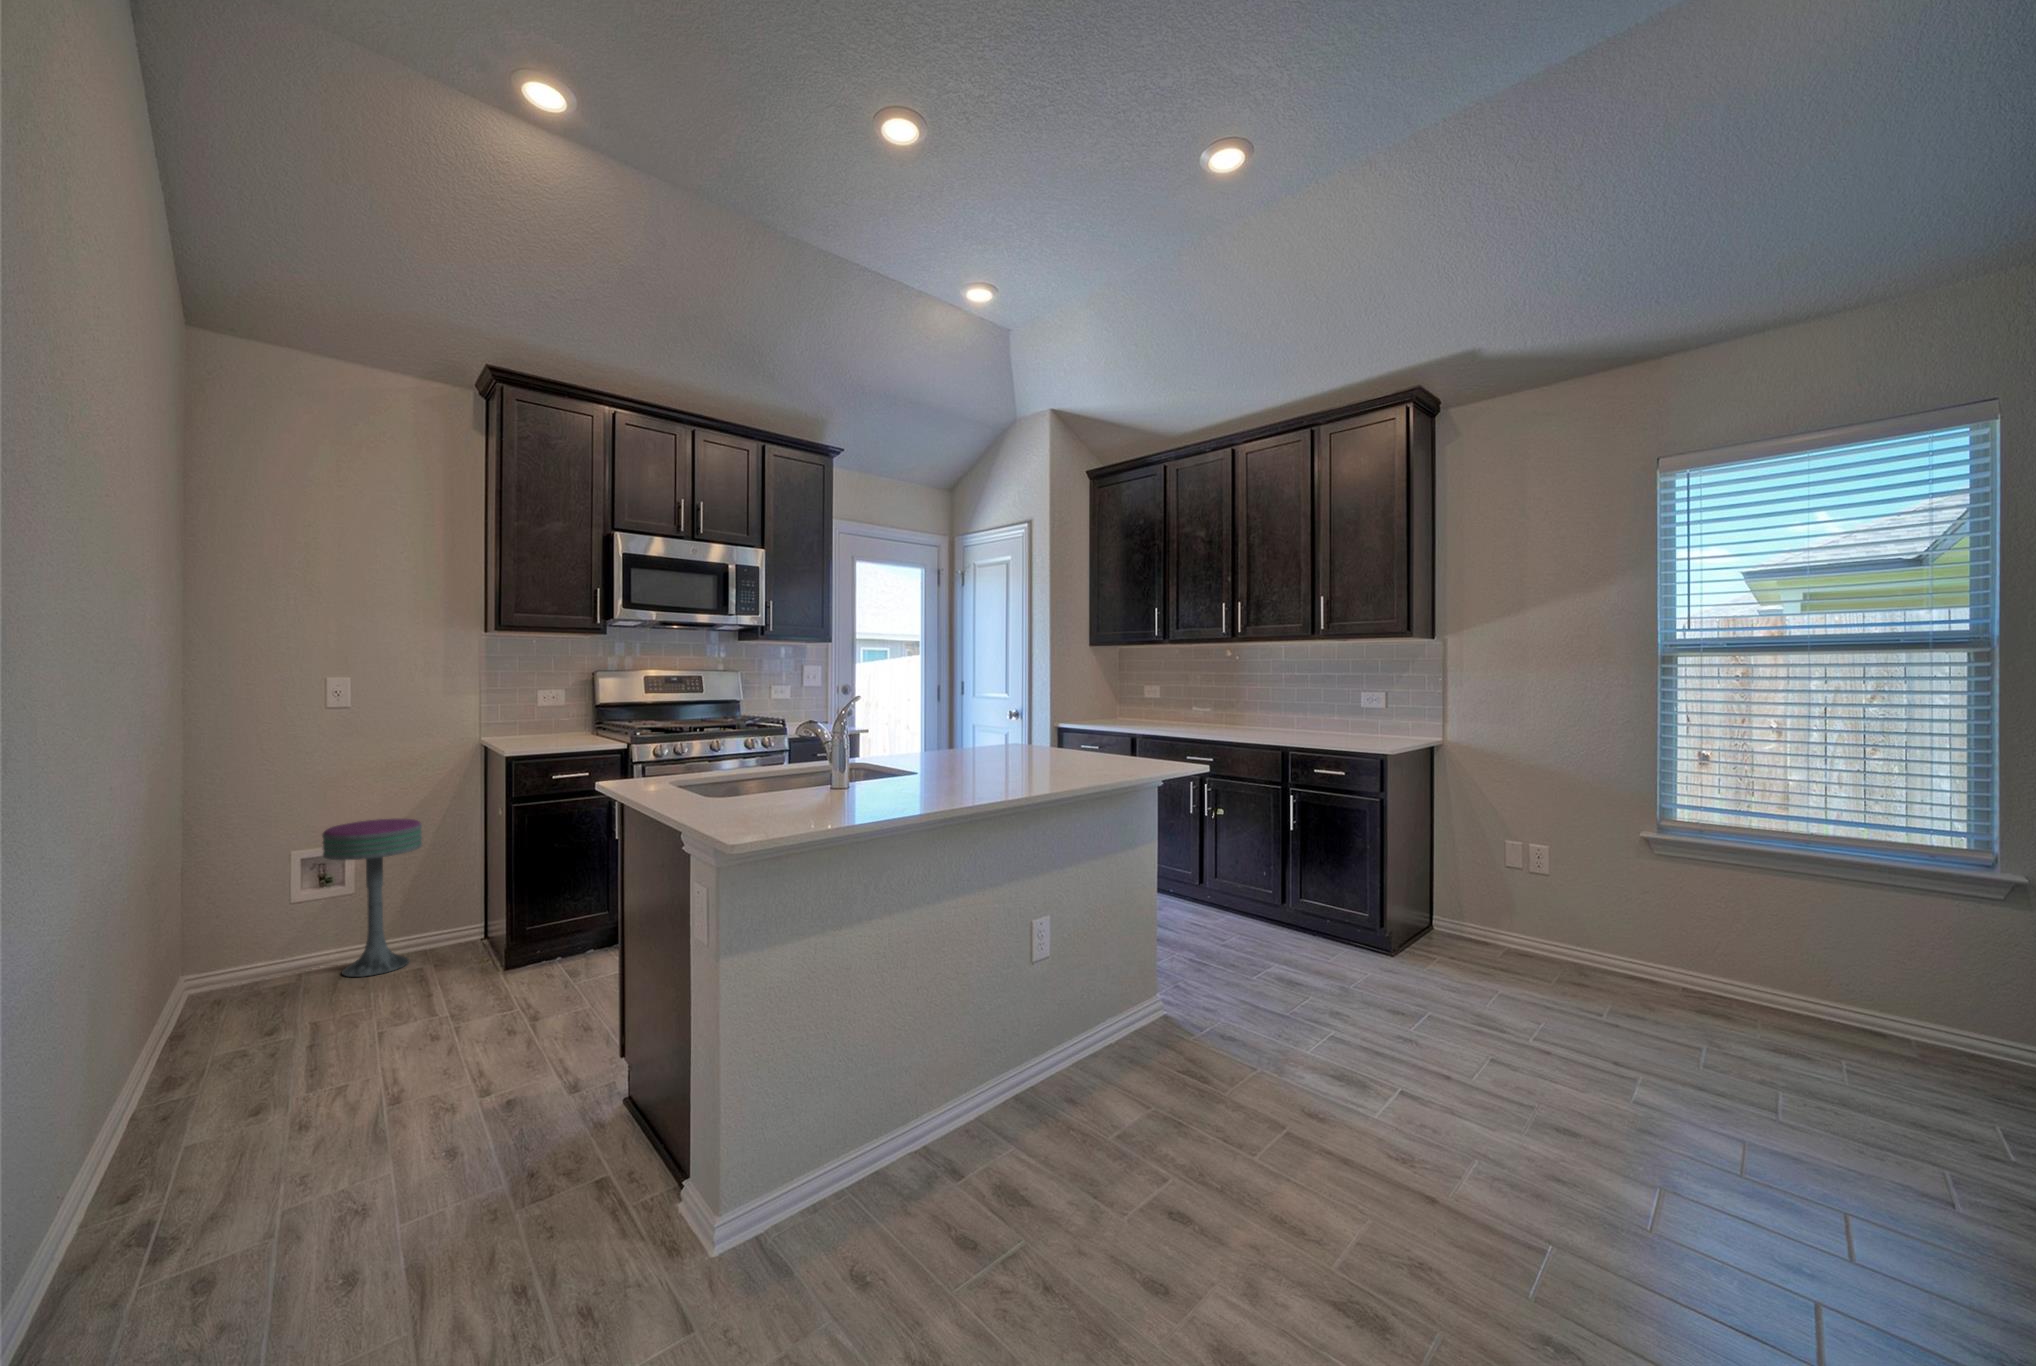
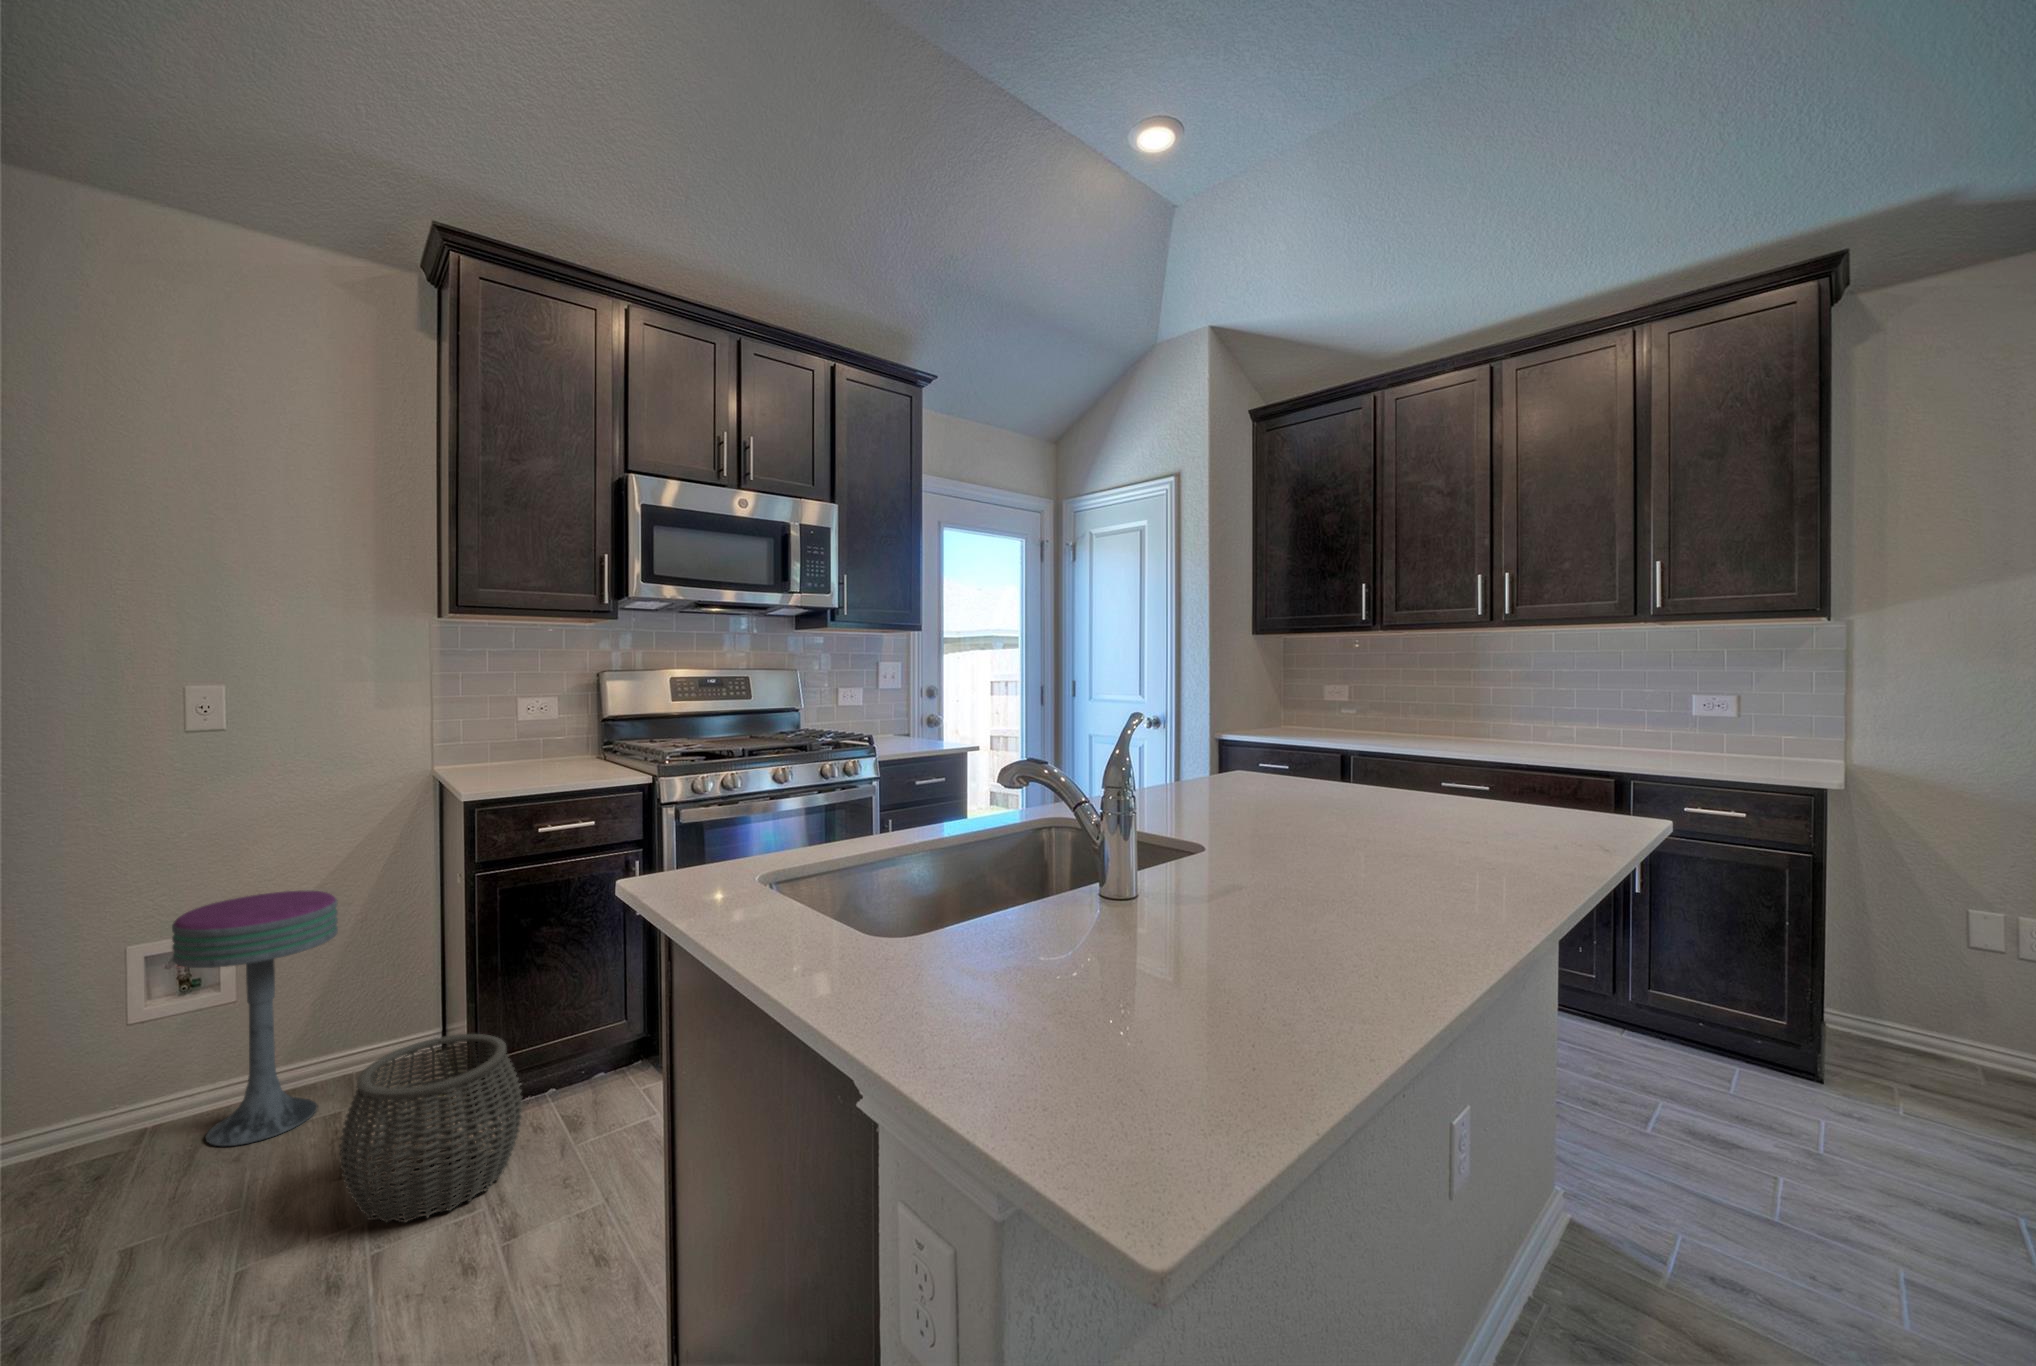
woven basket: none [443,901,552,1003] -> present [340,1034,522,1223]

